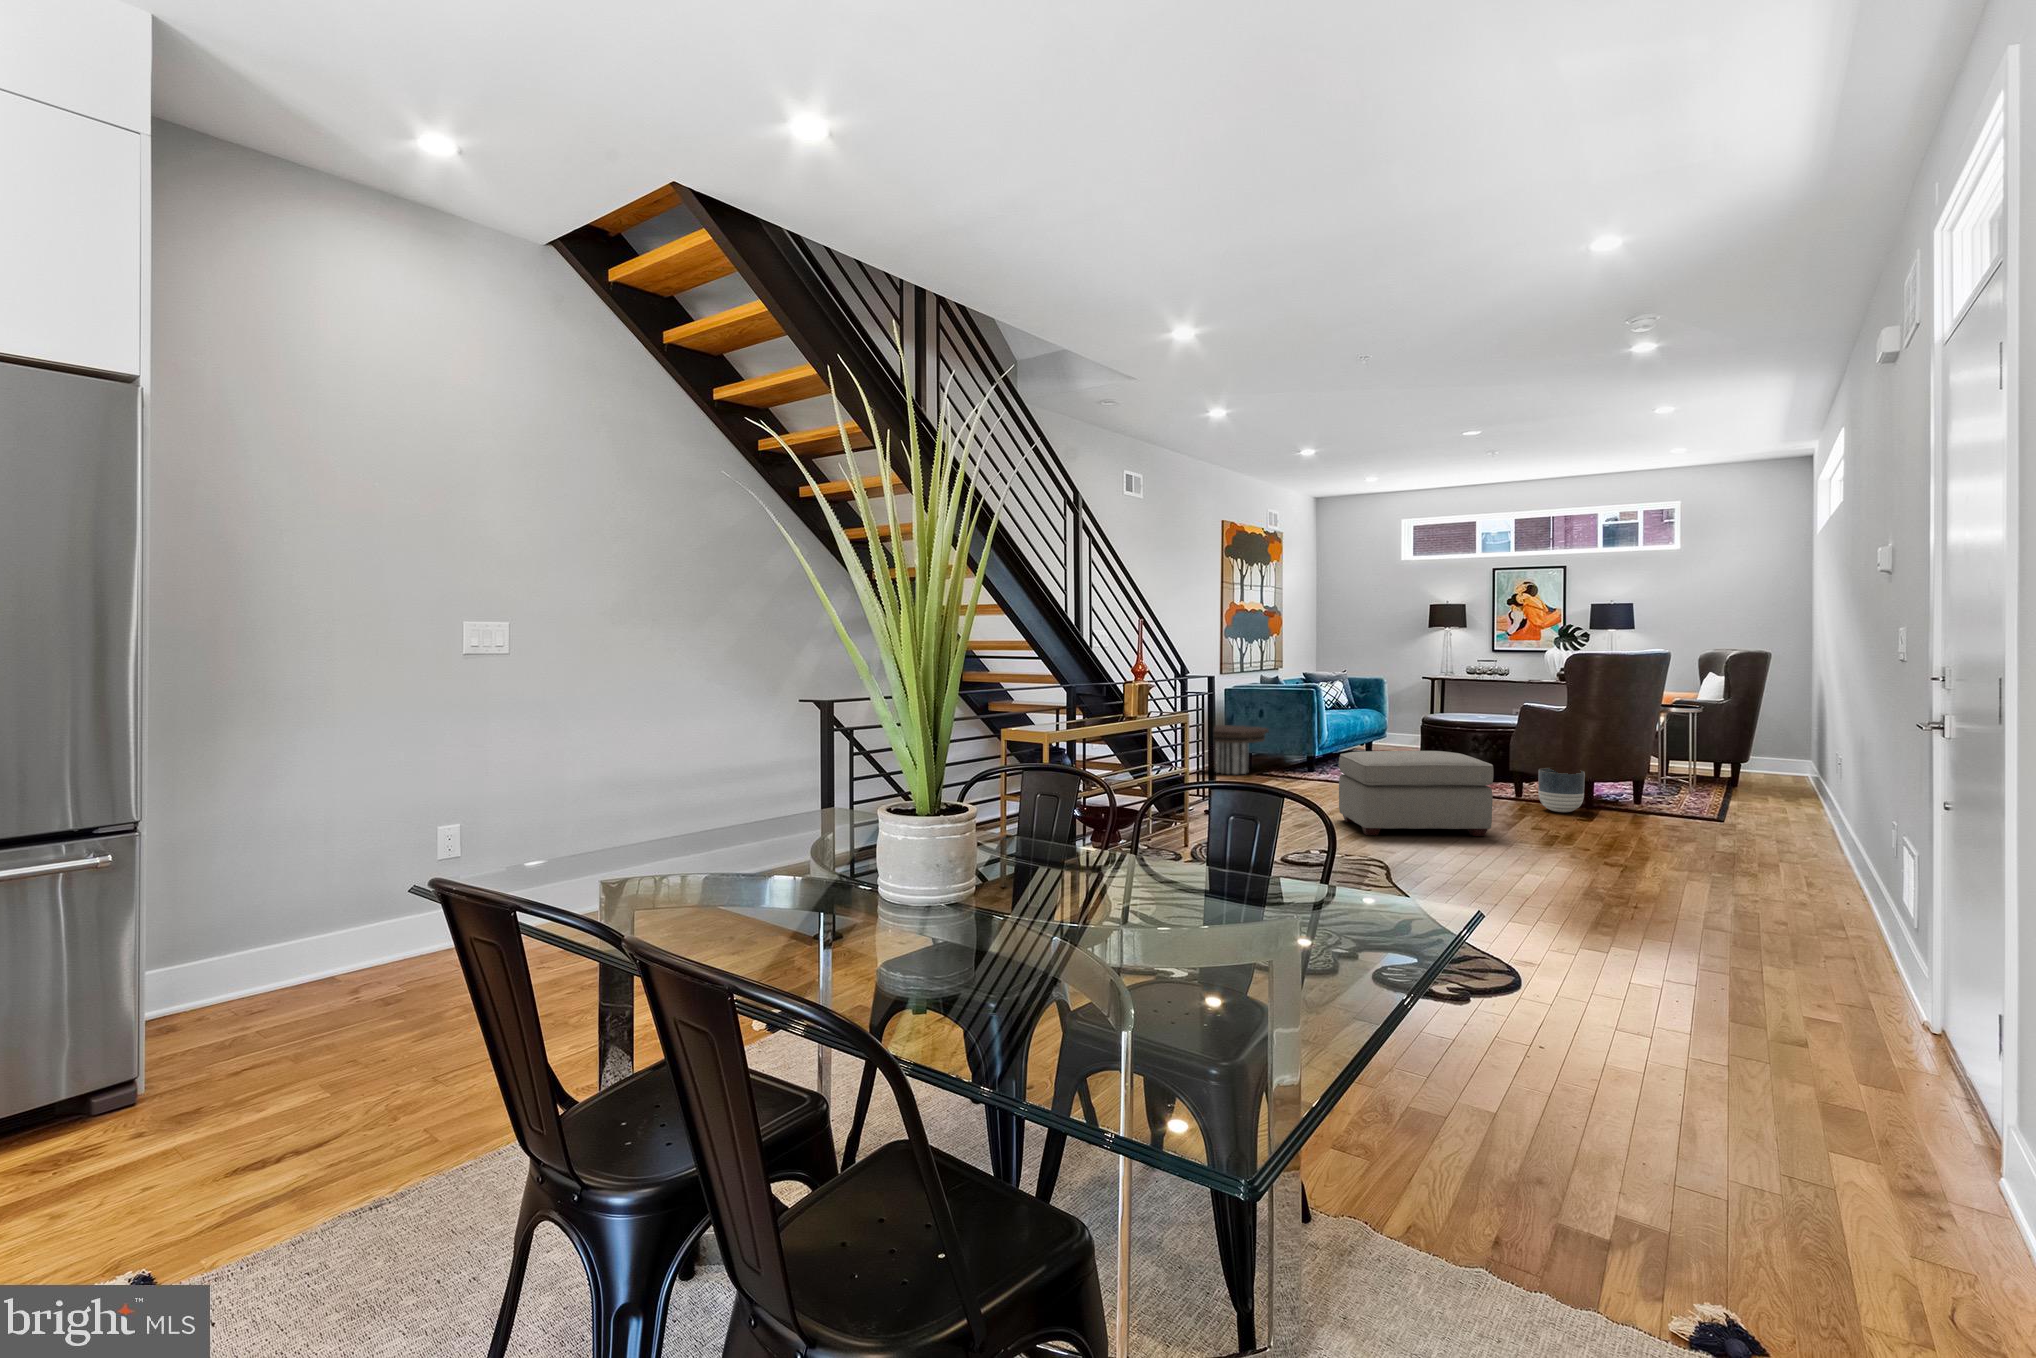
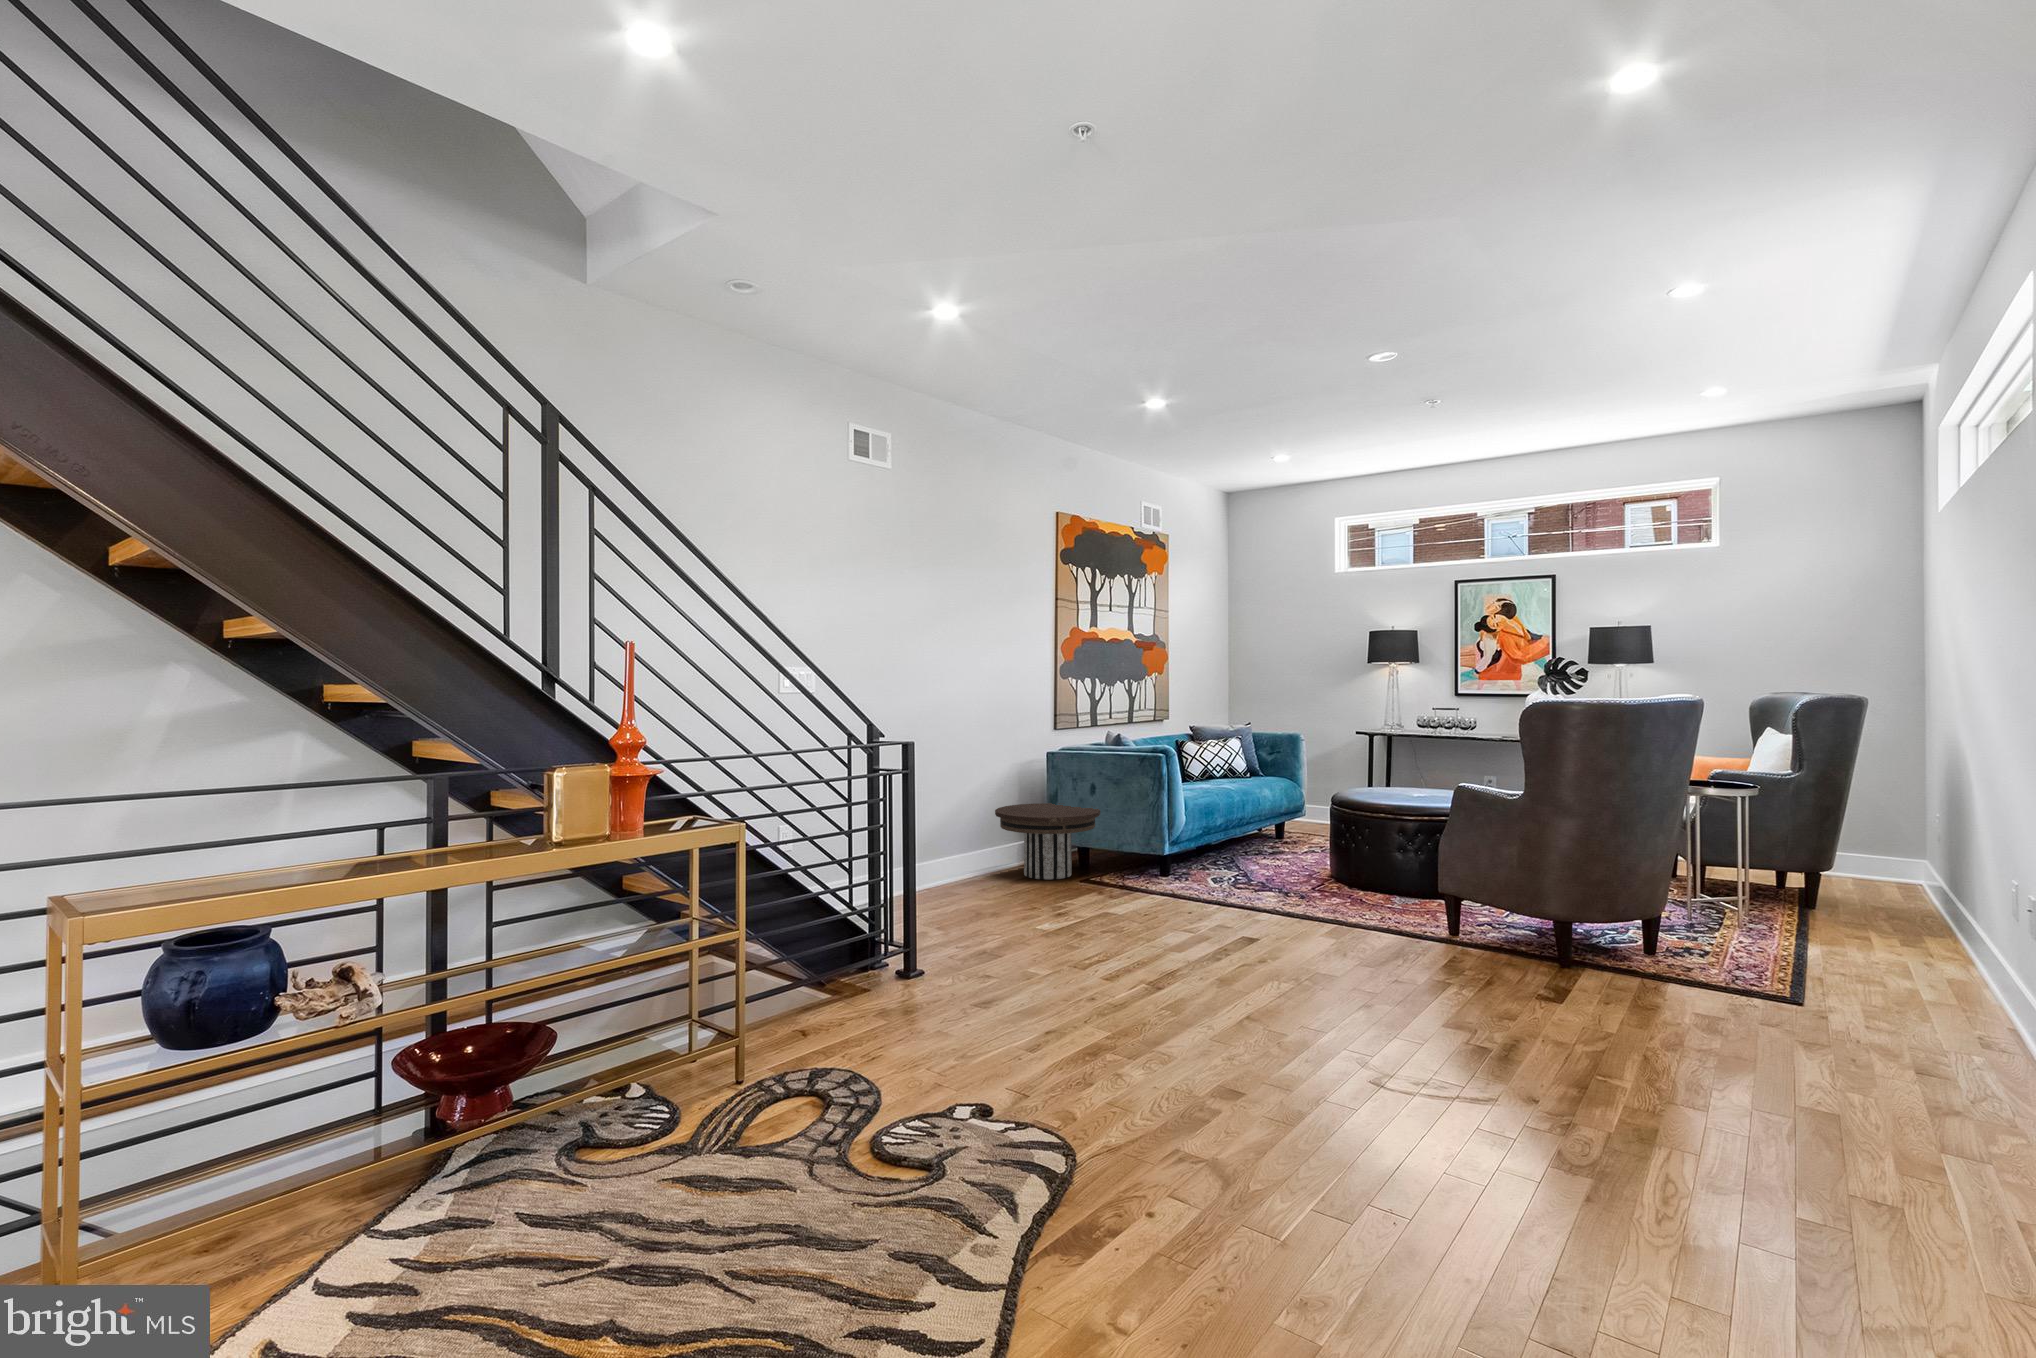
ottoman: present [1339,751,1494,836] -> none [1104,874,1353,1049]
planter: present [1538,768,1585,812] -> none [1472,895,1550,977]

